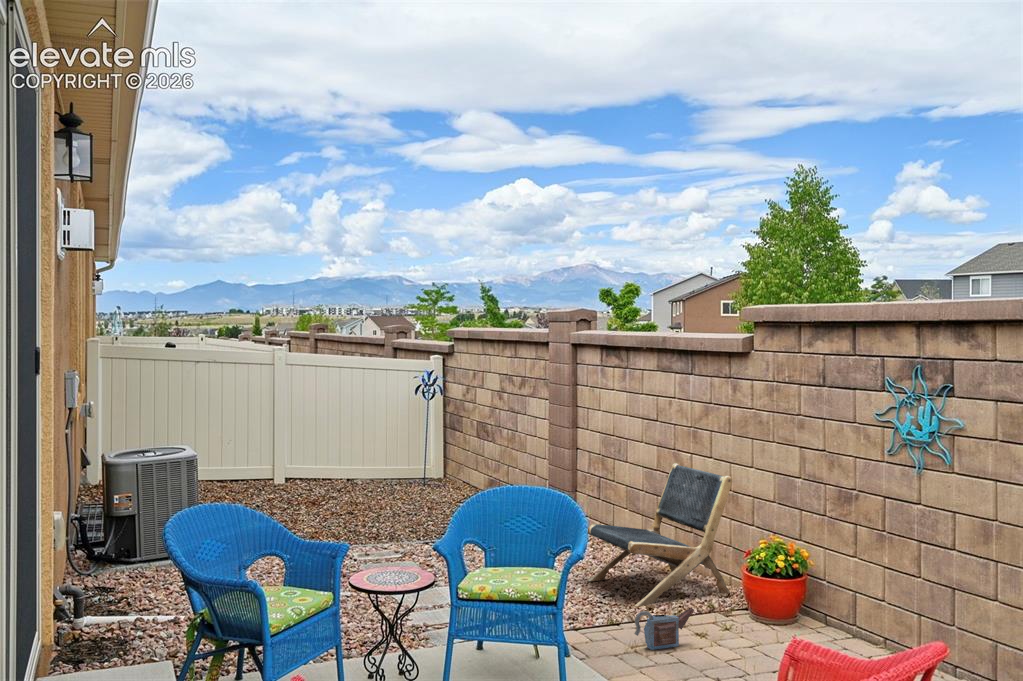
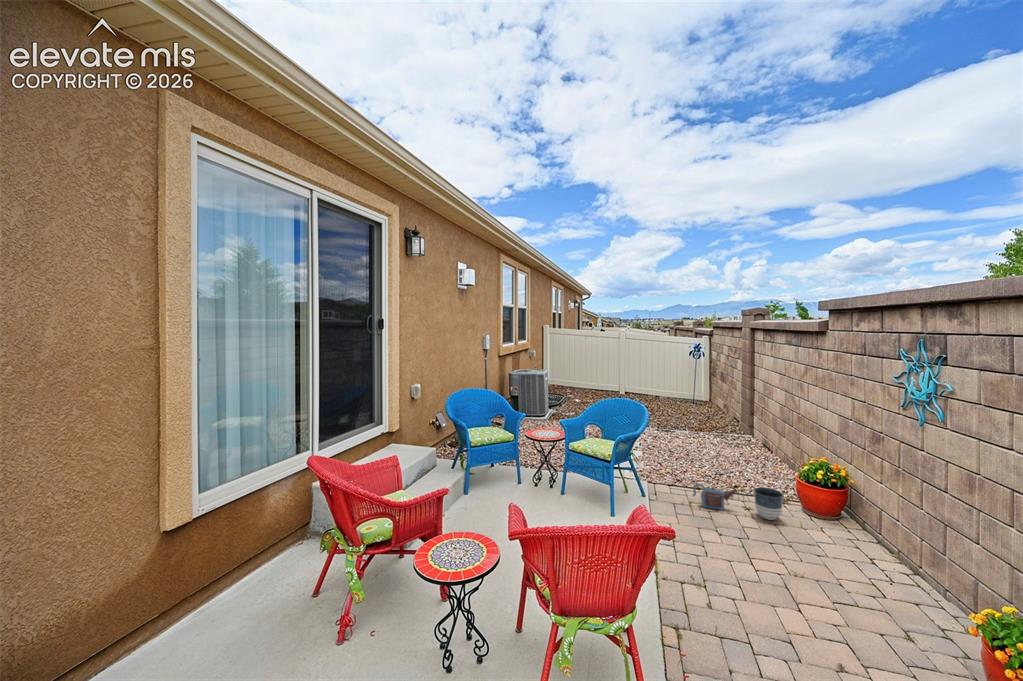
lounge chair: present [588,463,732,606] -> none [717,402,814,491]
planter: none [716,596,754,643] -> present [754,487,783,520]

